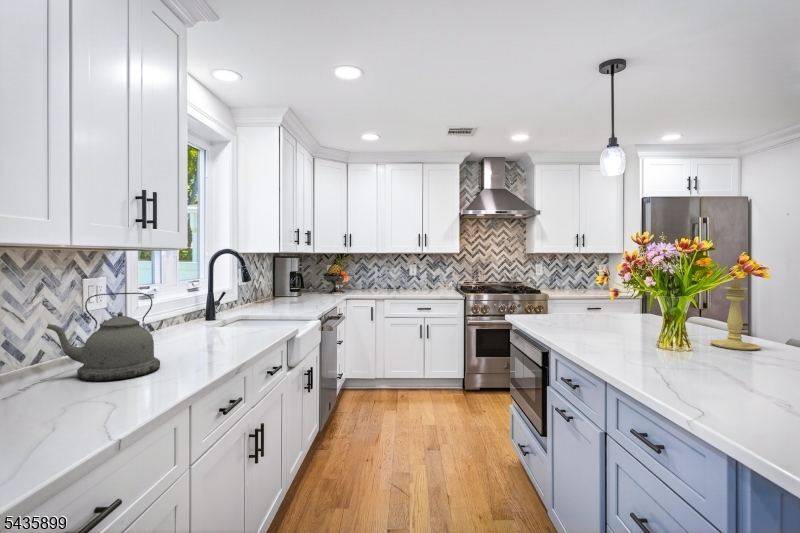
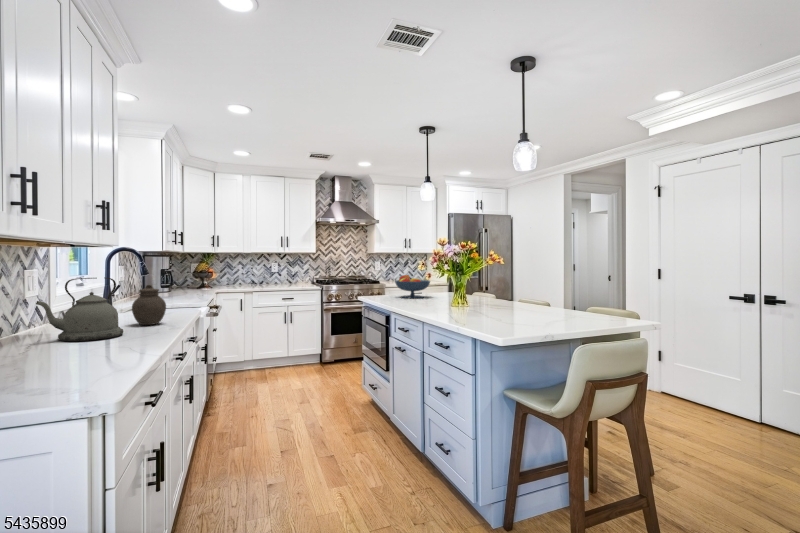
candle holder: present [710,266,760,350] -> none [478,257,501,305]
fruit bowl: none [559,286,616,322] -> present [395,275,430,298]
jar: none [192,300,234,352] -> present [132,285,166,325]

